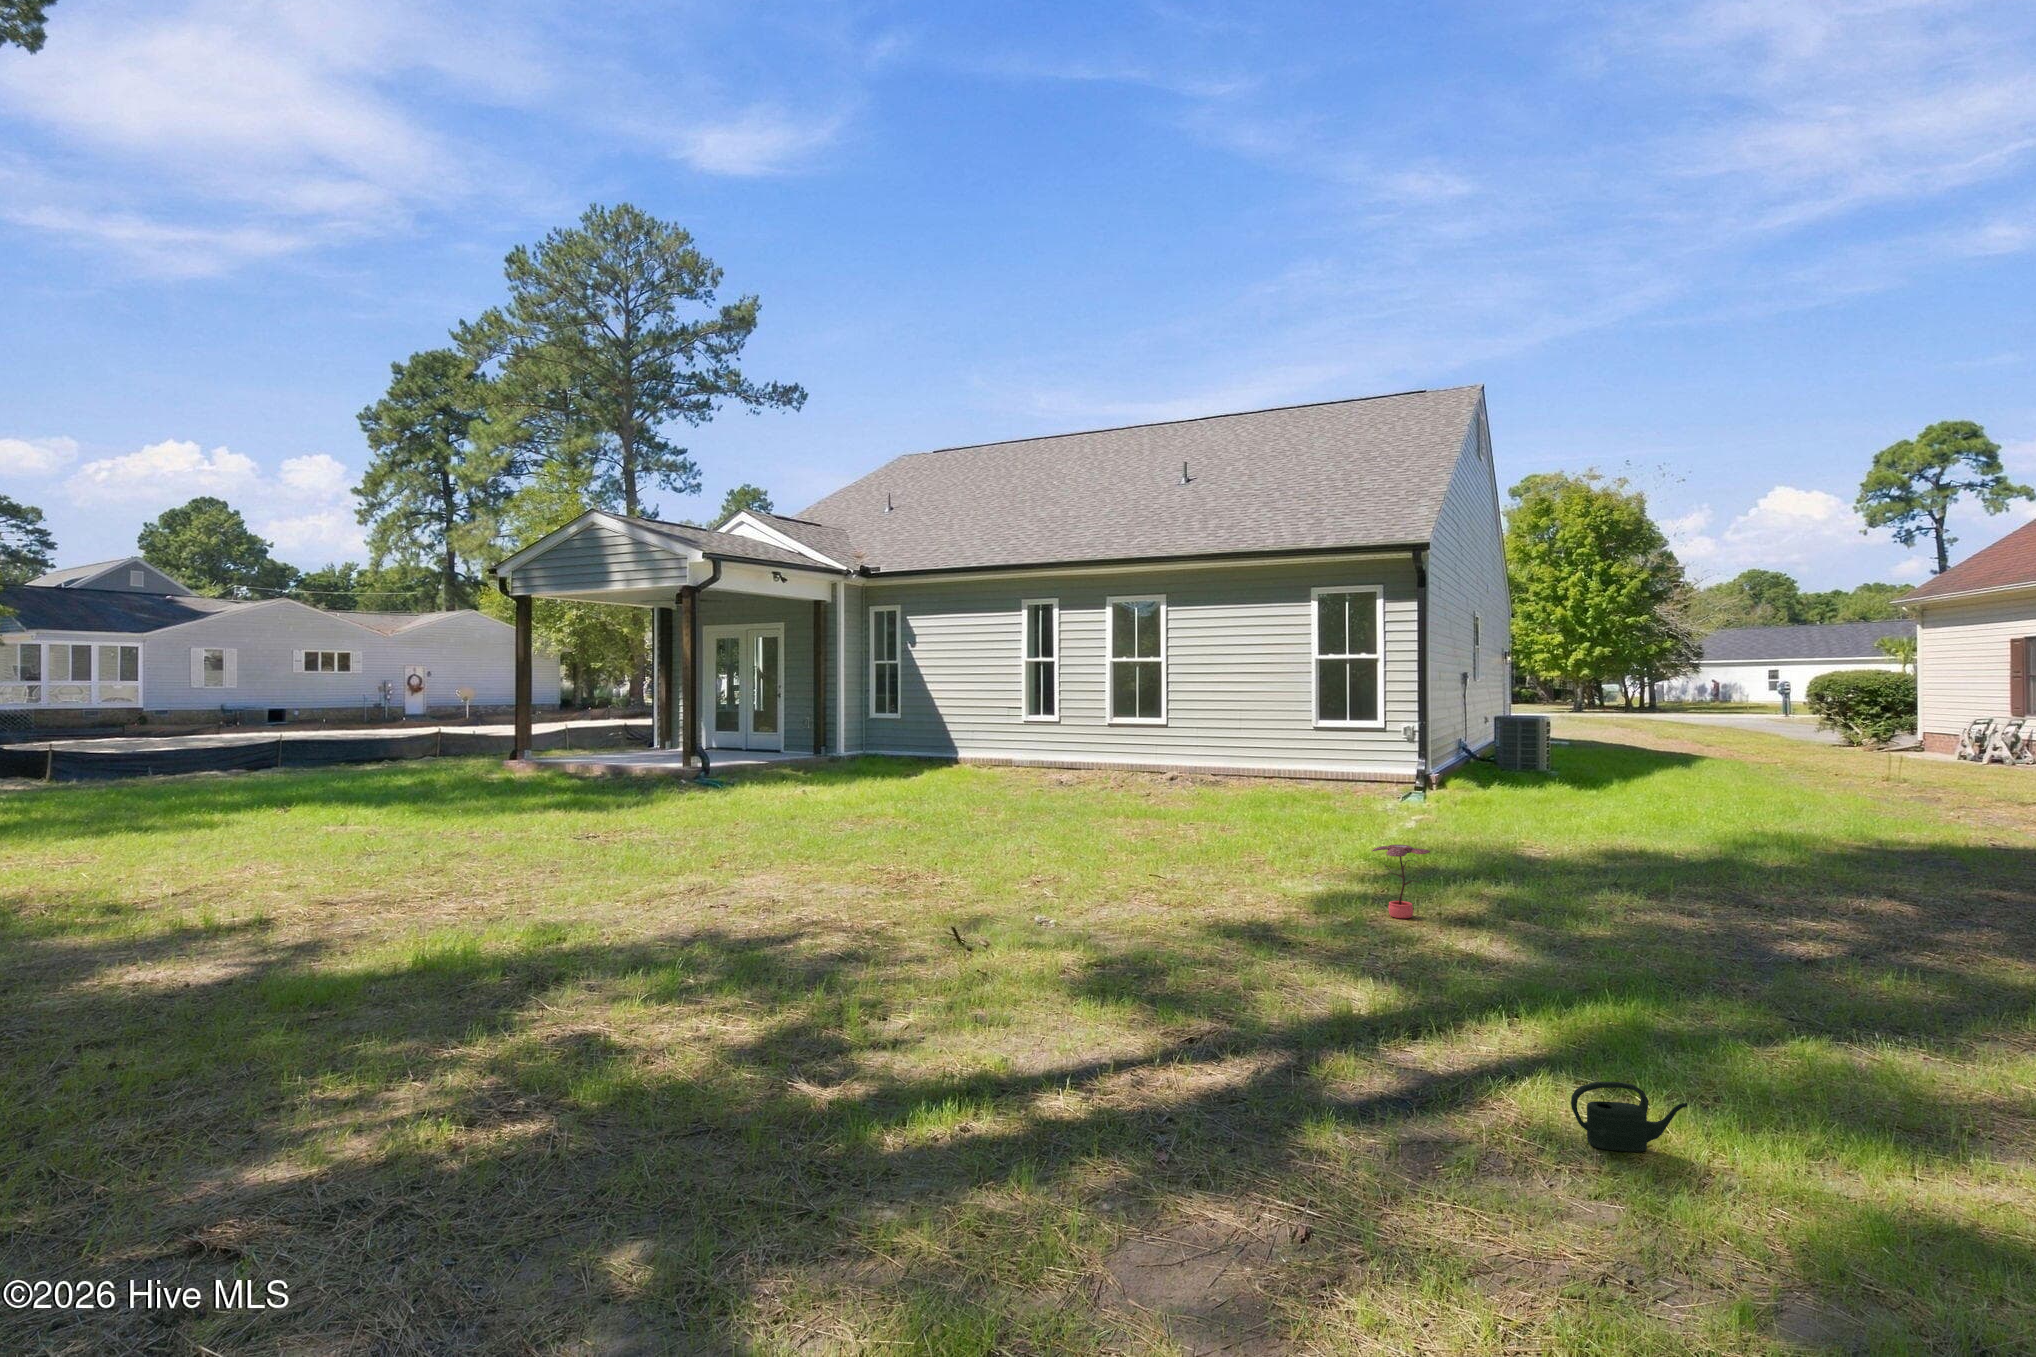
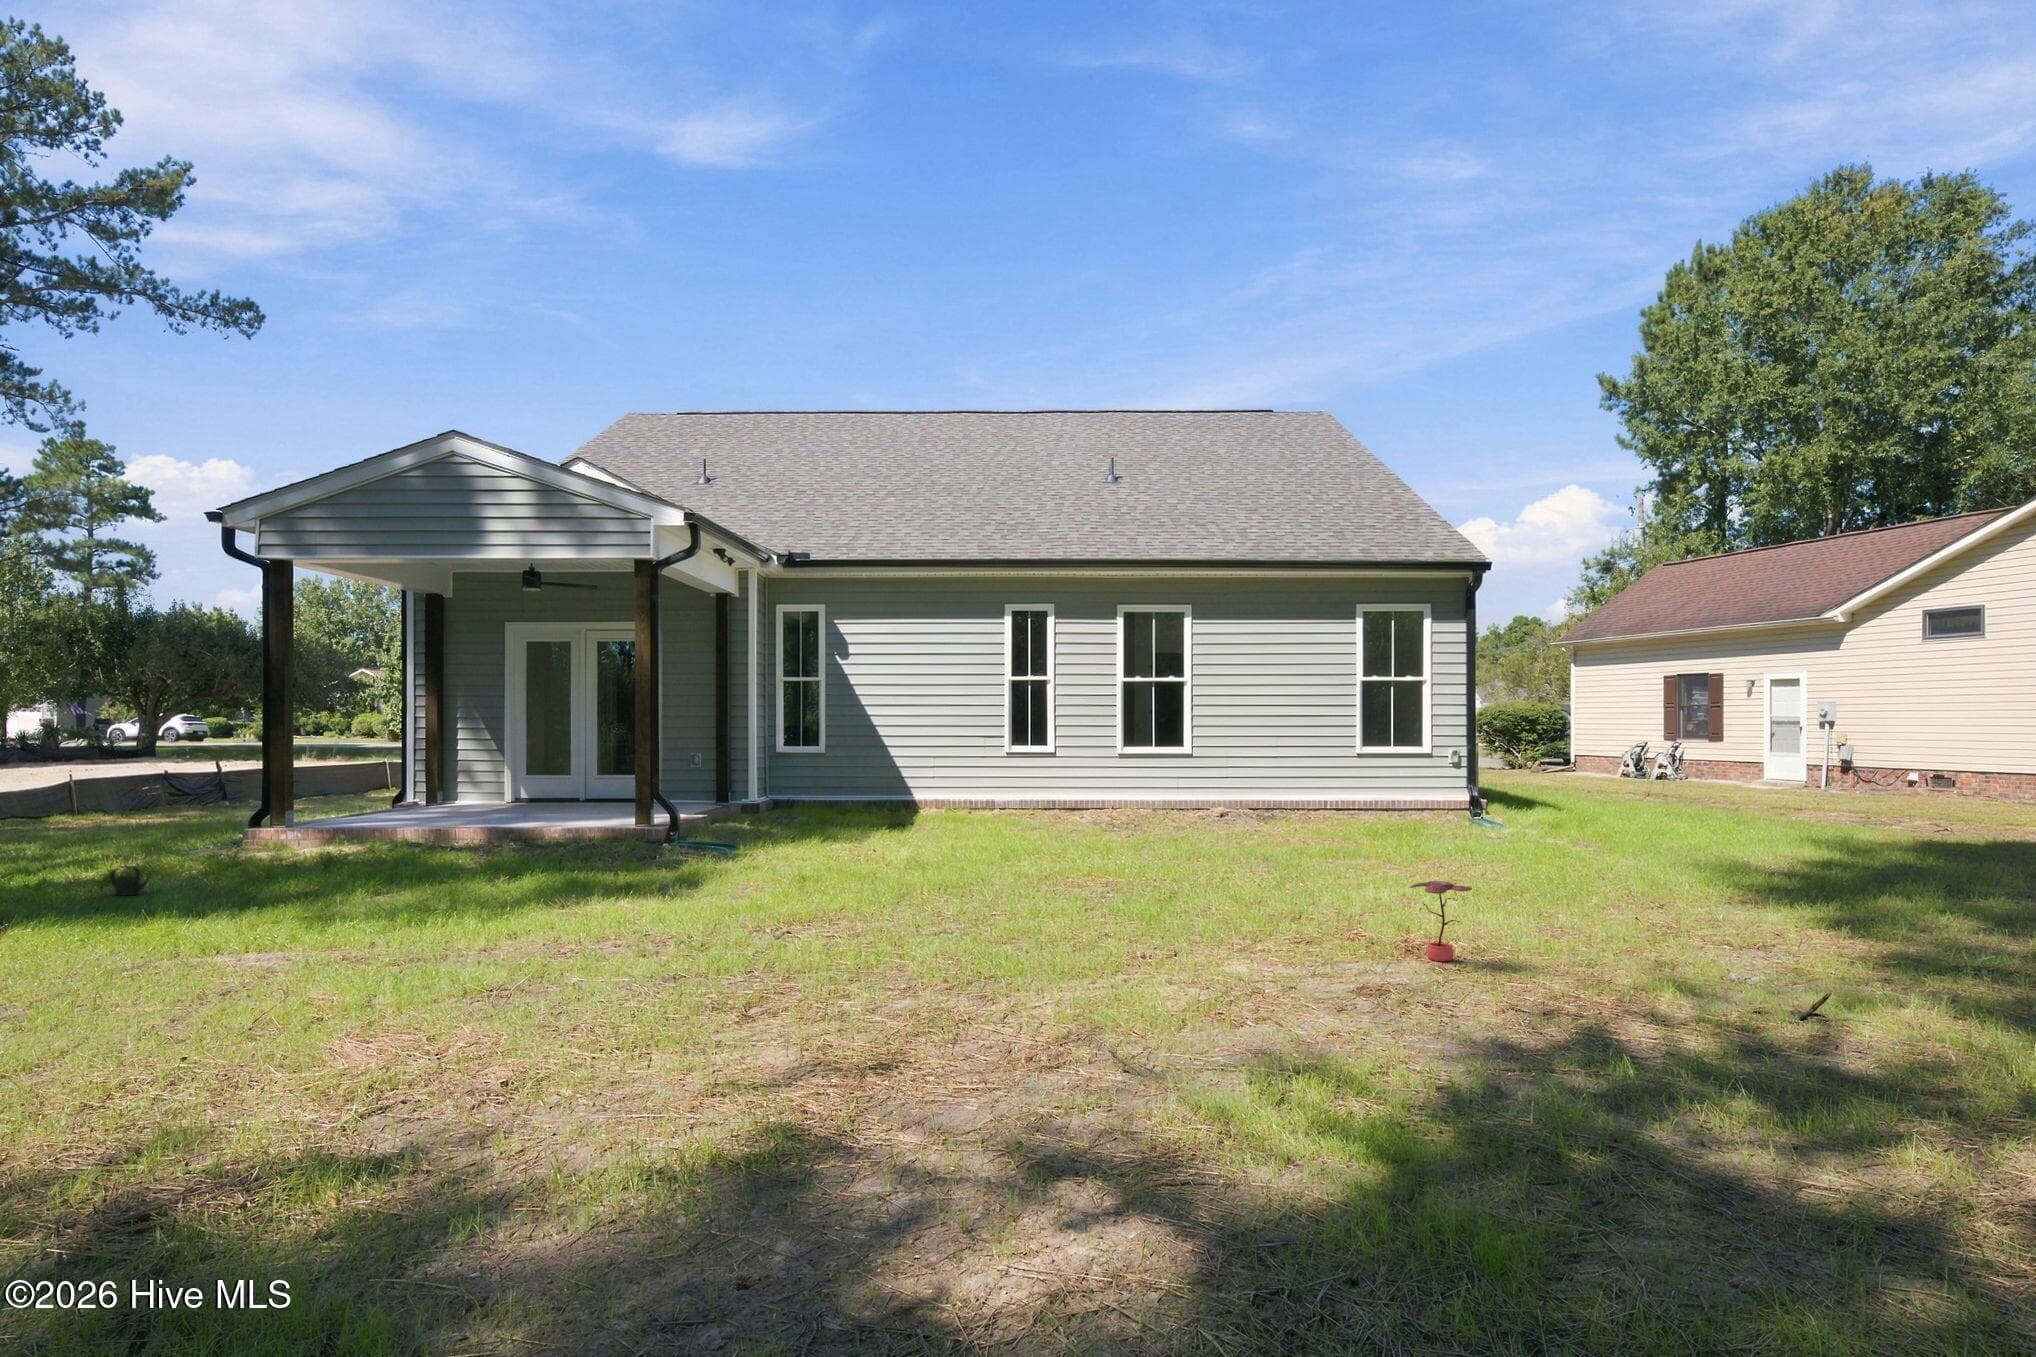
watering can: present [1571,1082,1687,1152] -> present [110,866,150,895]

